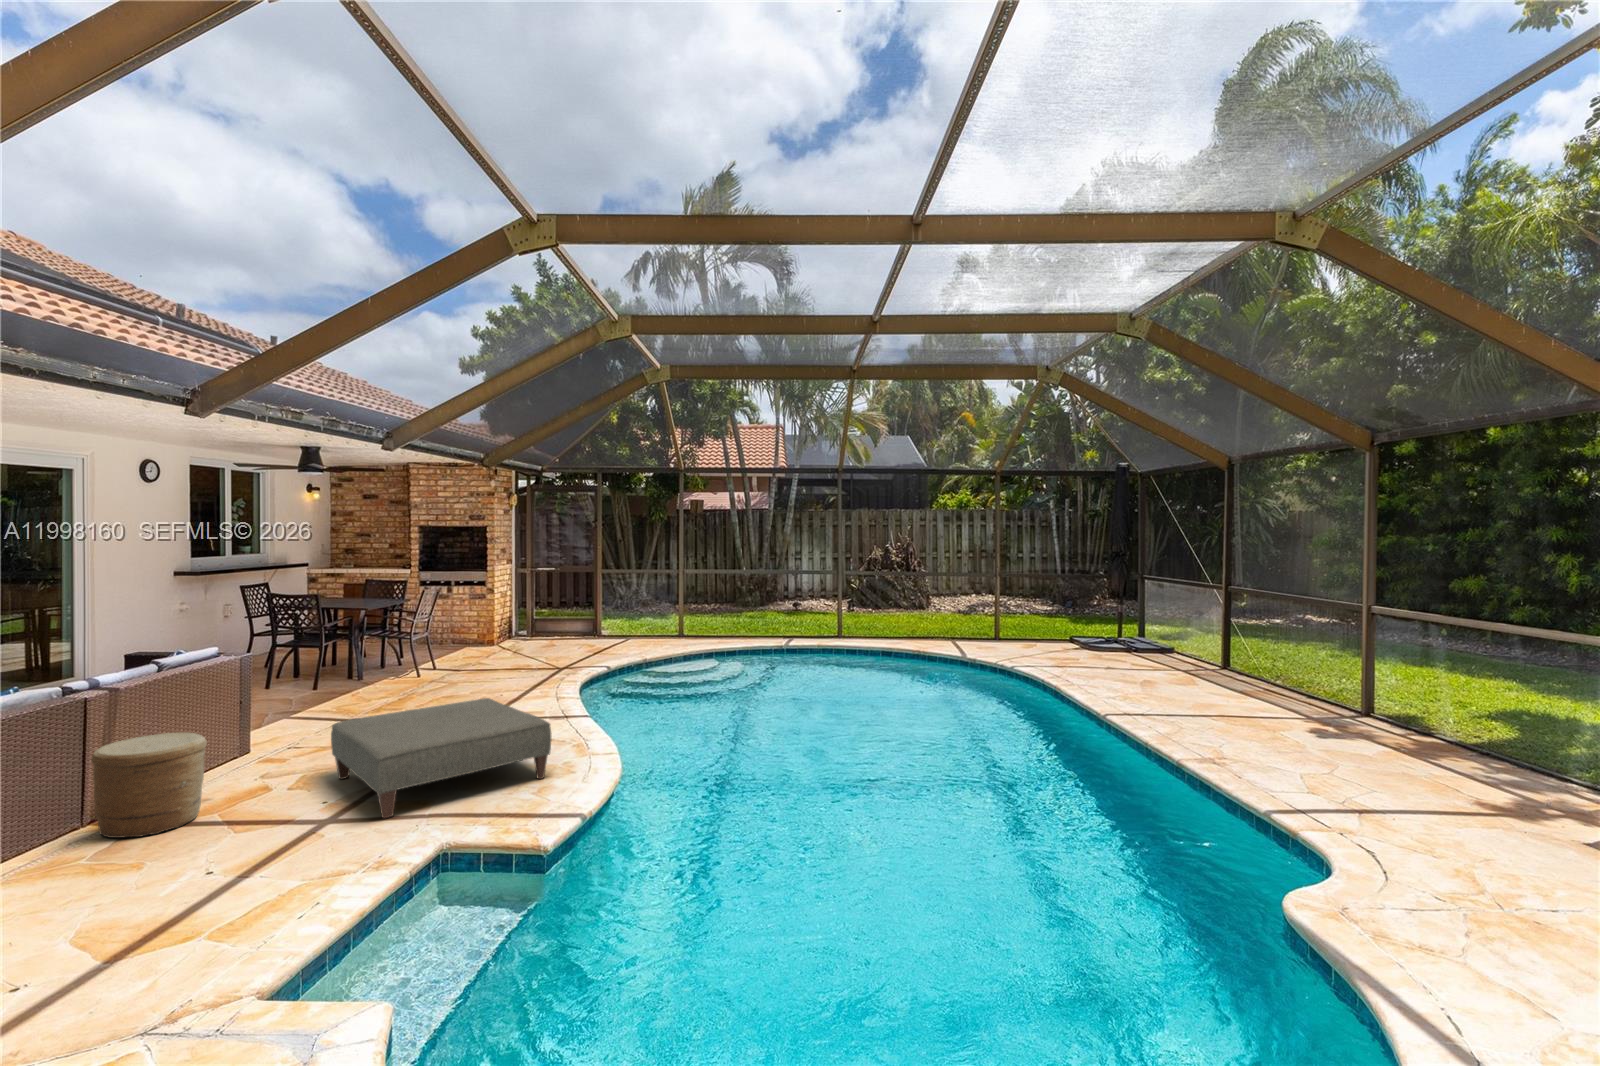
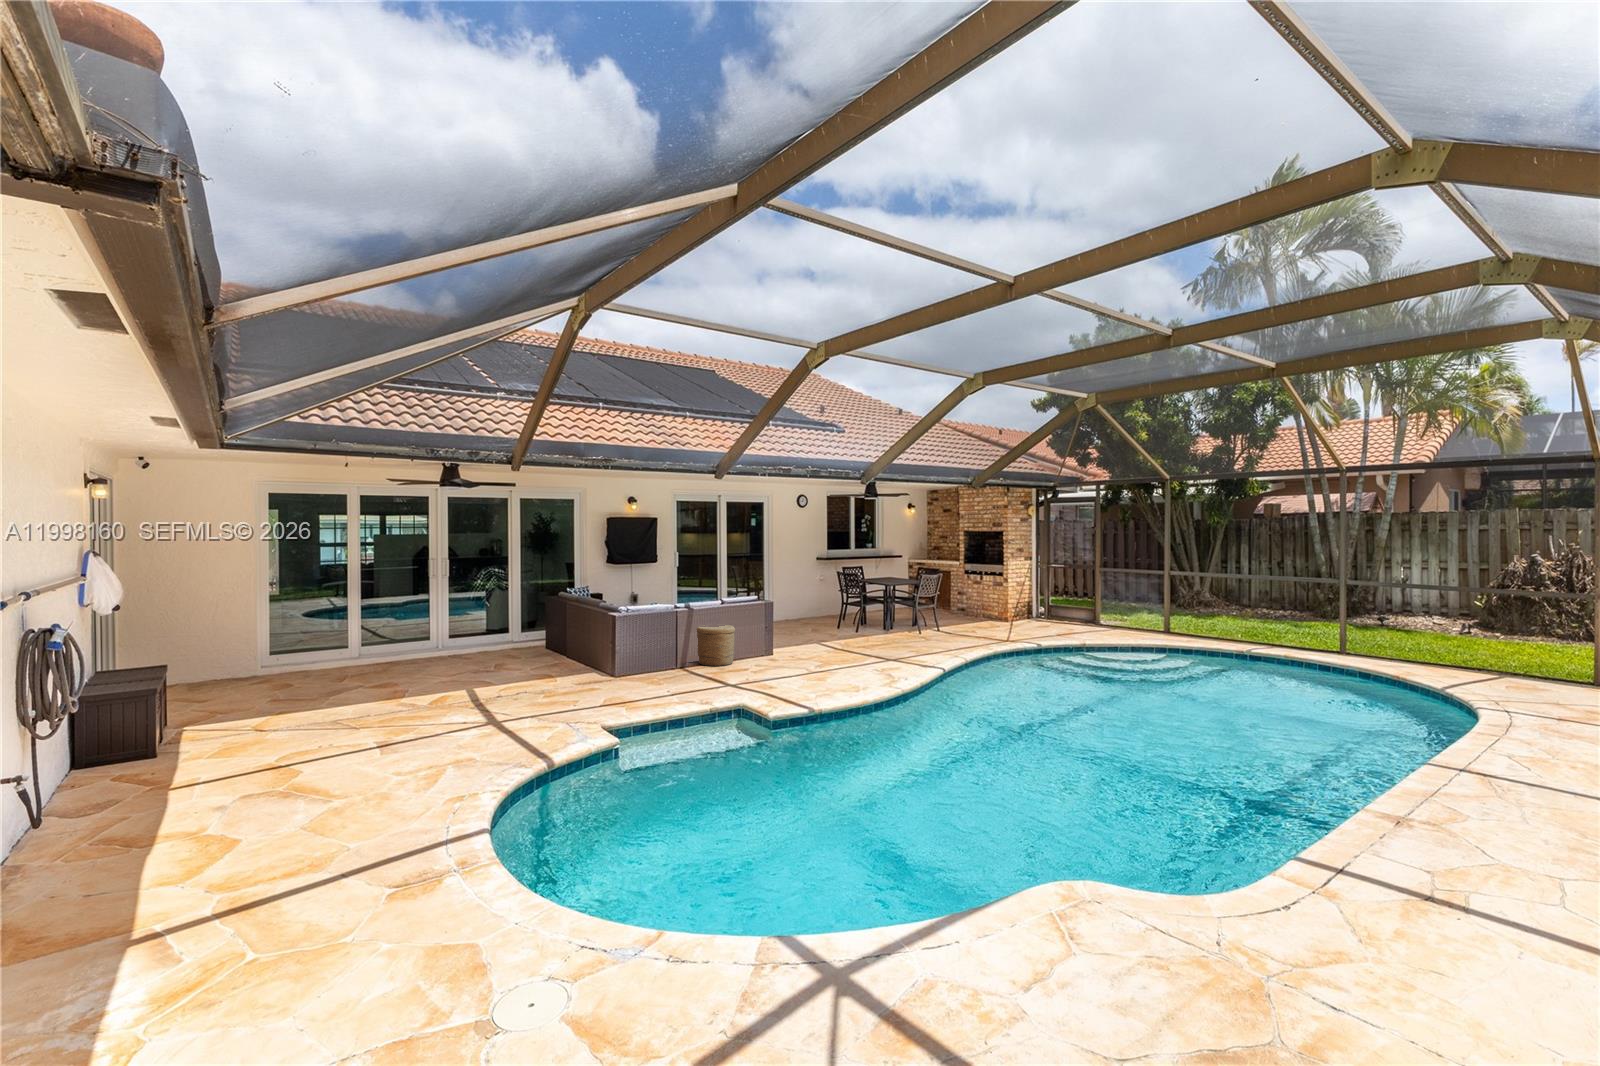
ottoman: present [331,698,551,819] -> none [771,633,874,683]

